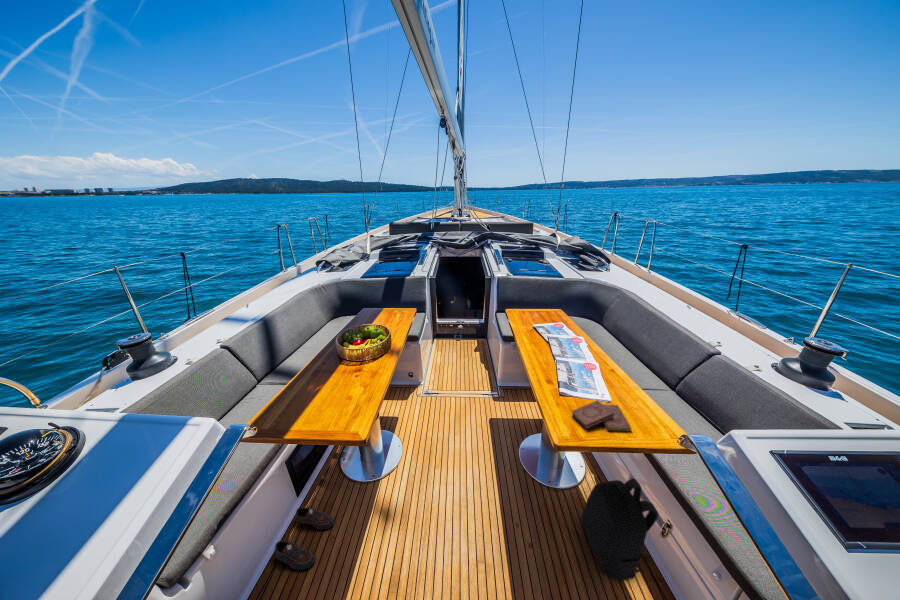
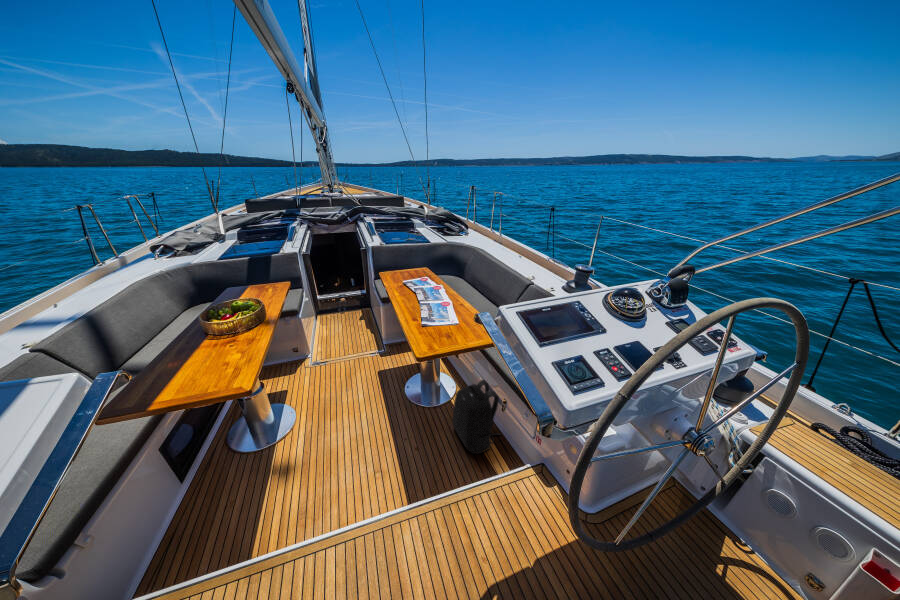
book: present [572,400,631,431] -> none [430,324,472,345]
shoe: present [275,507,334,570] -> none [167,480,230,534]

